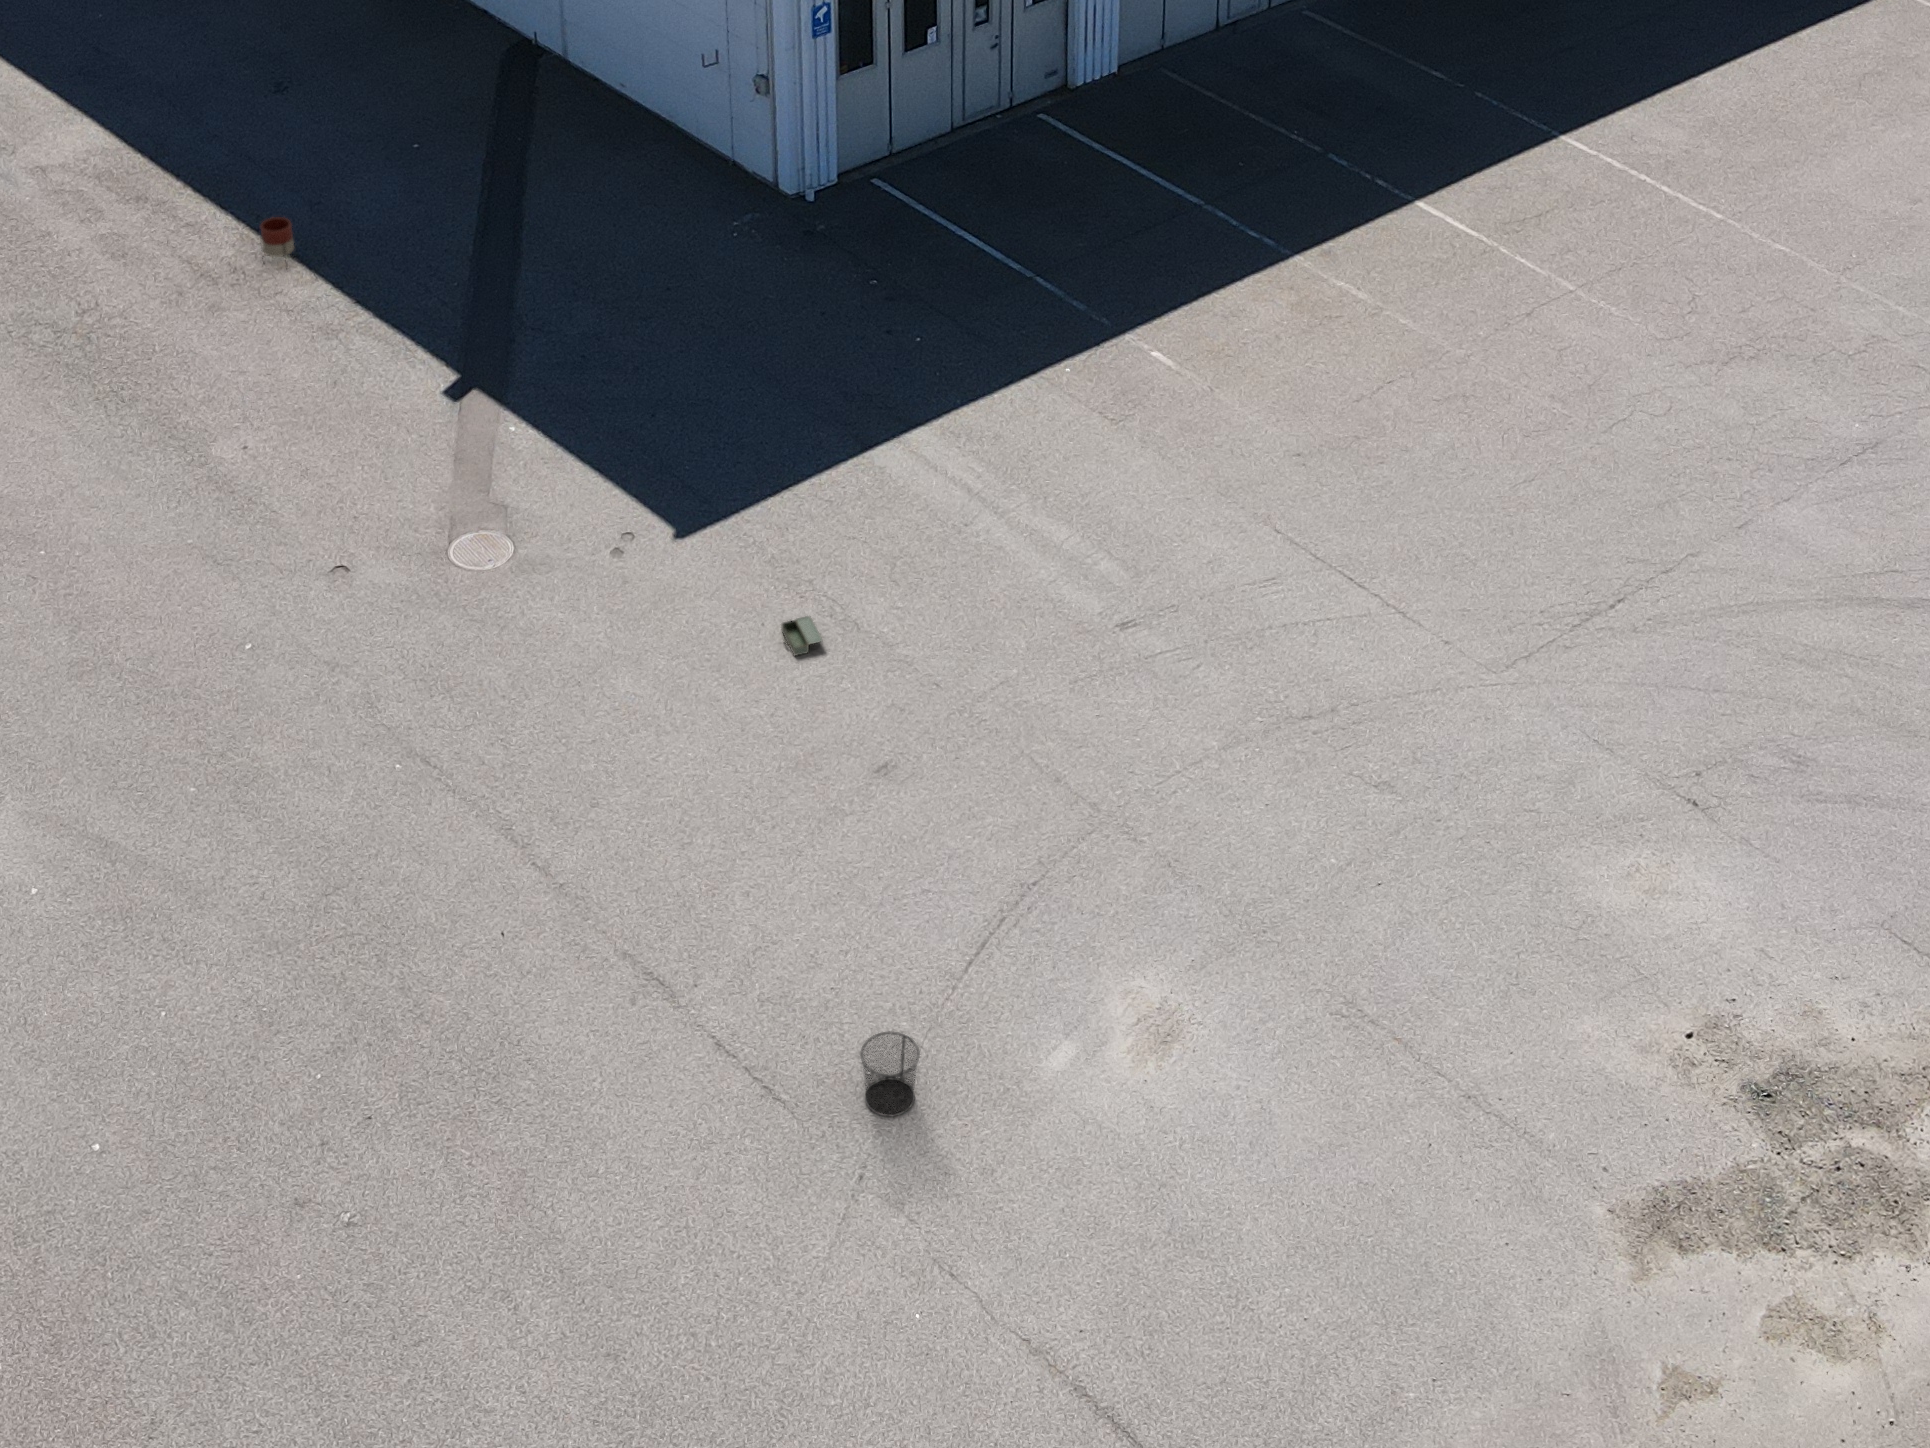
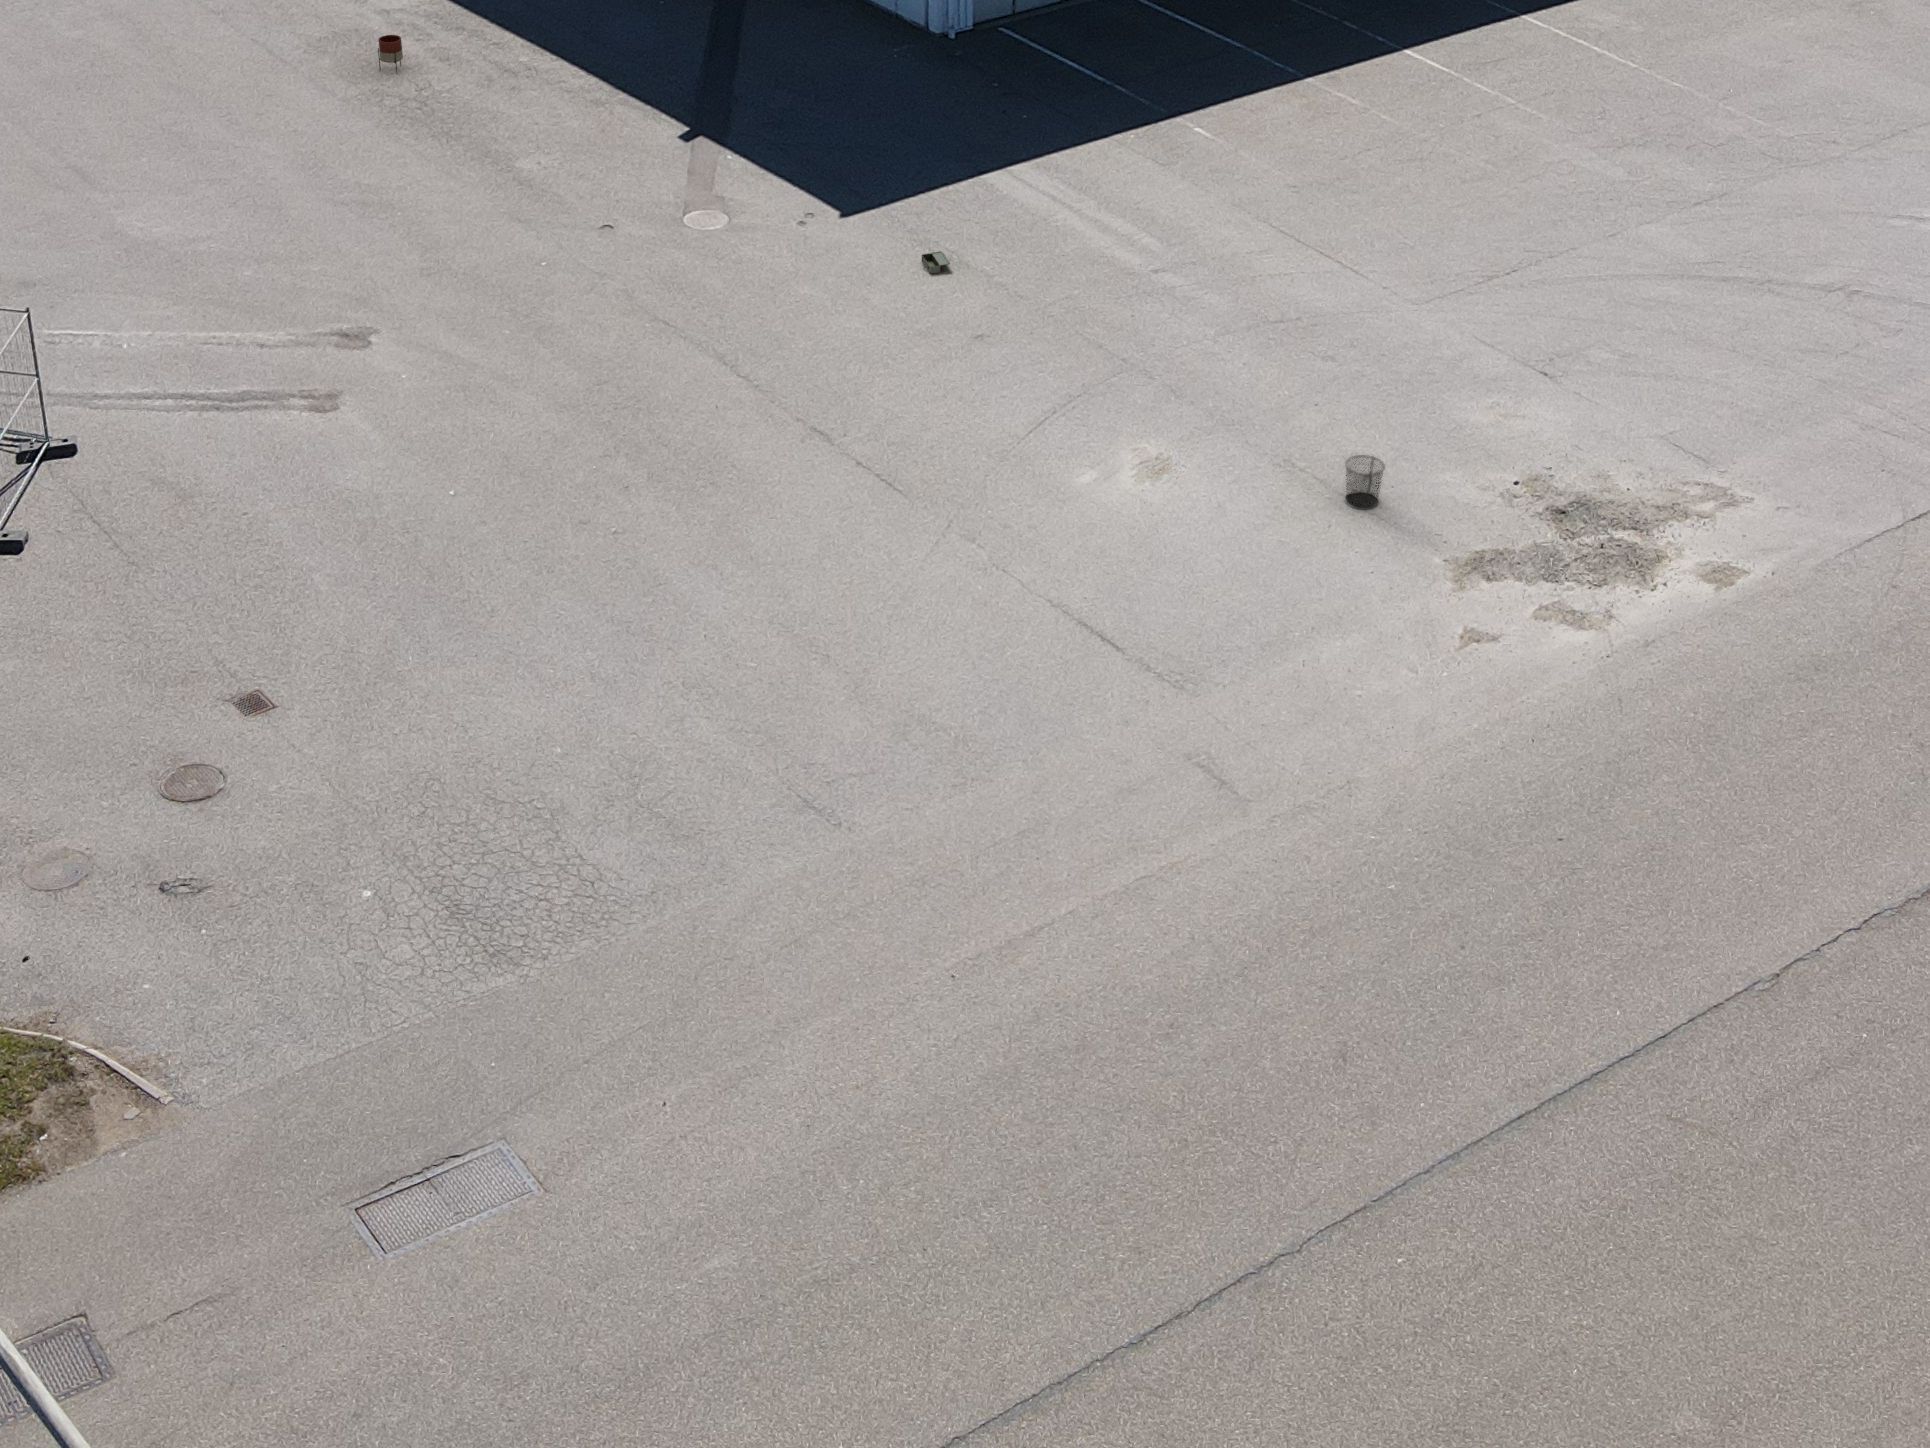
planter: present [260,217,294,261] -> present [378,35,403,73]
waste bin: present [860,1032,920,1116] -> present [1346,455,1384,509]

